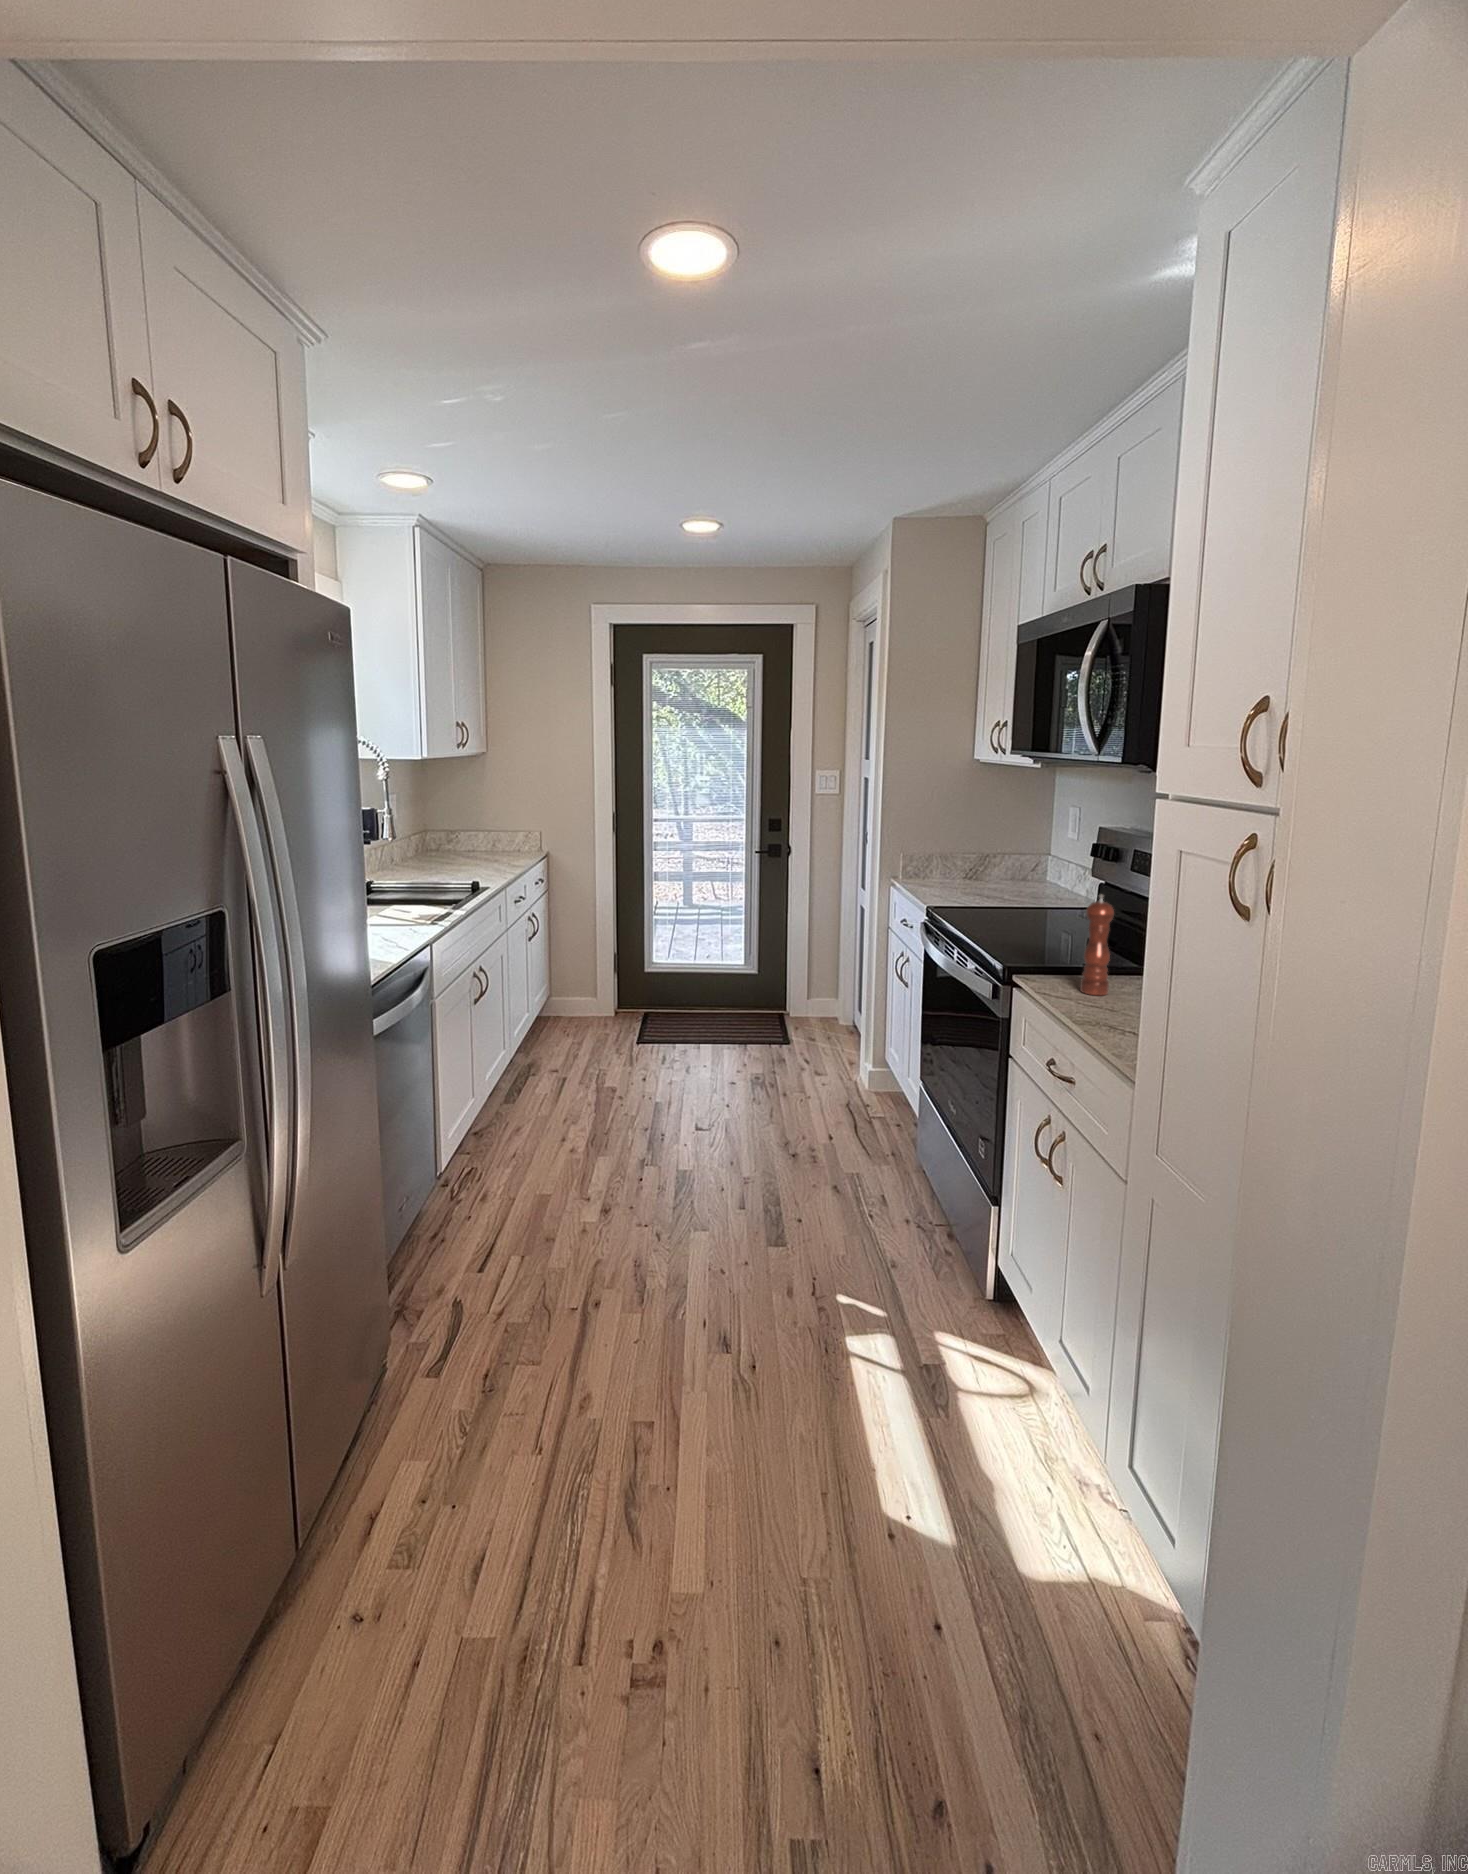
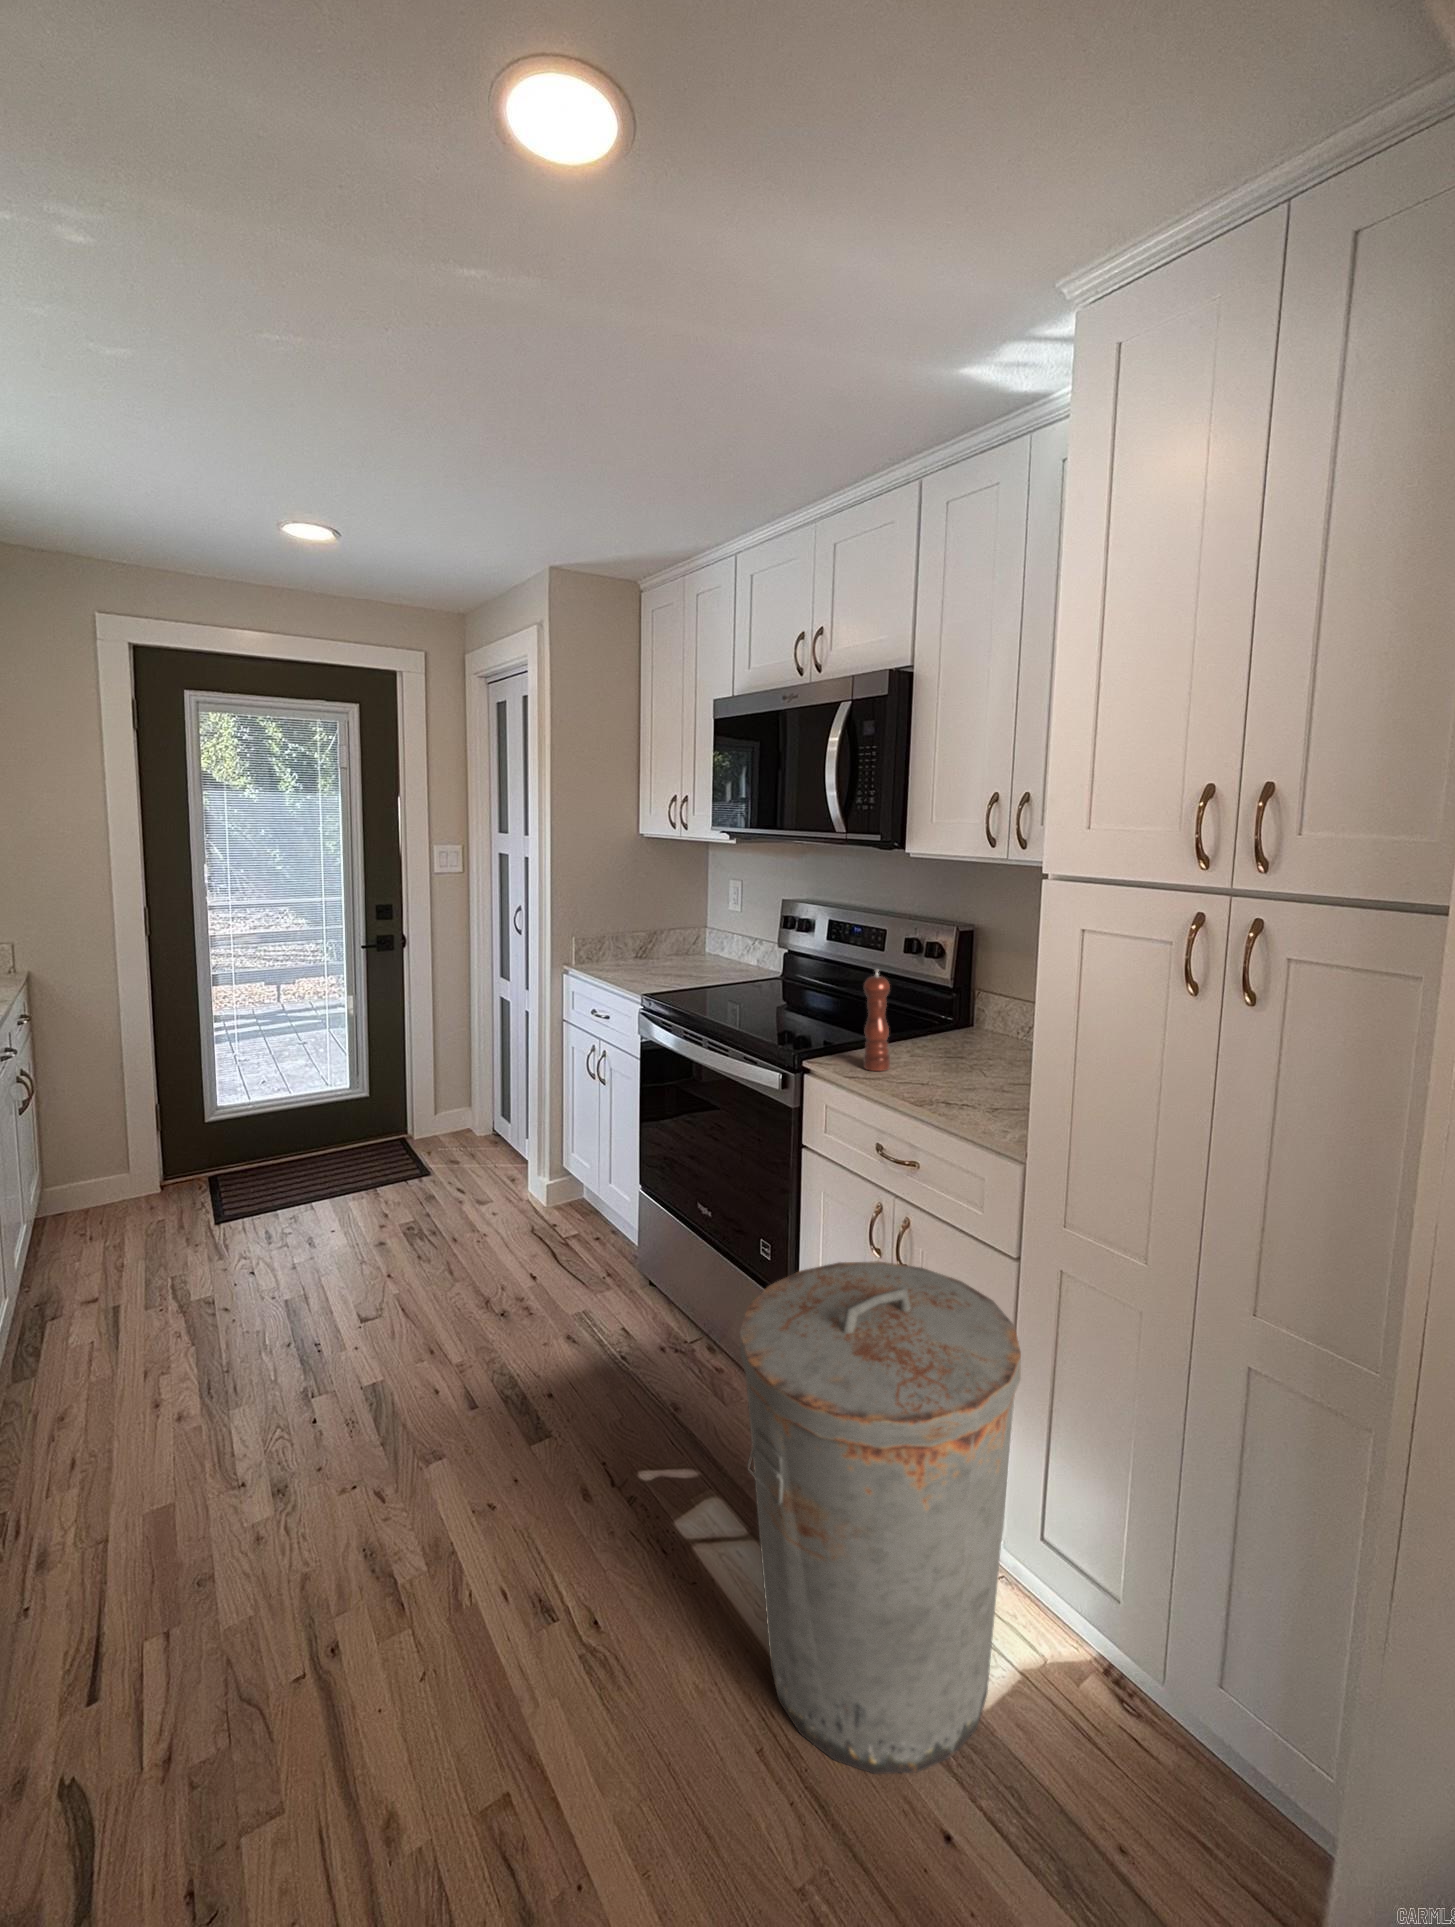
trash can: none [840,1144,1100,1579] -> present [740,1261,1021,1774]

